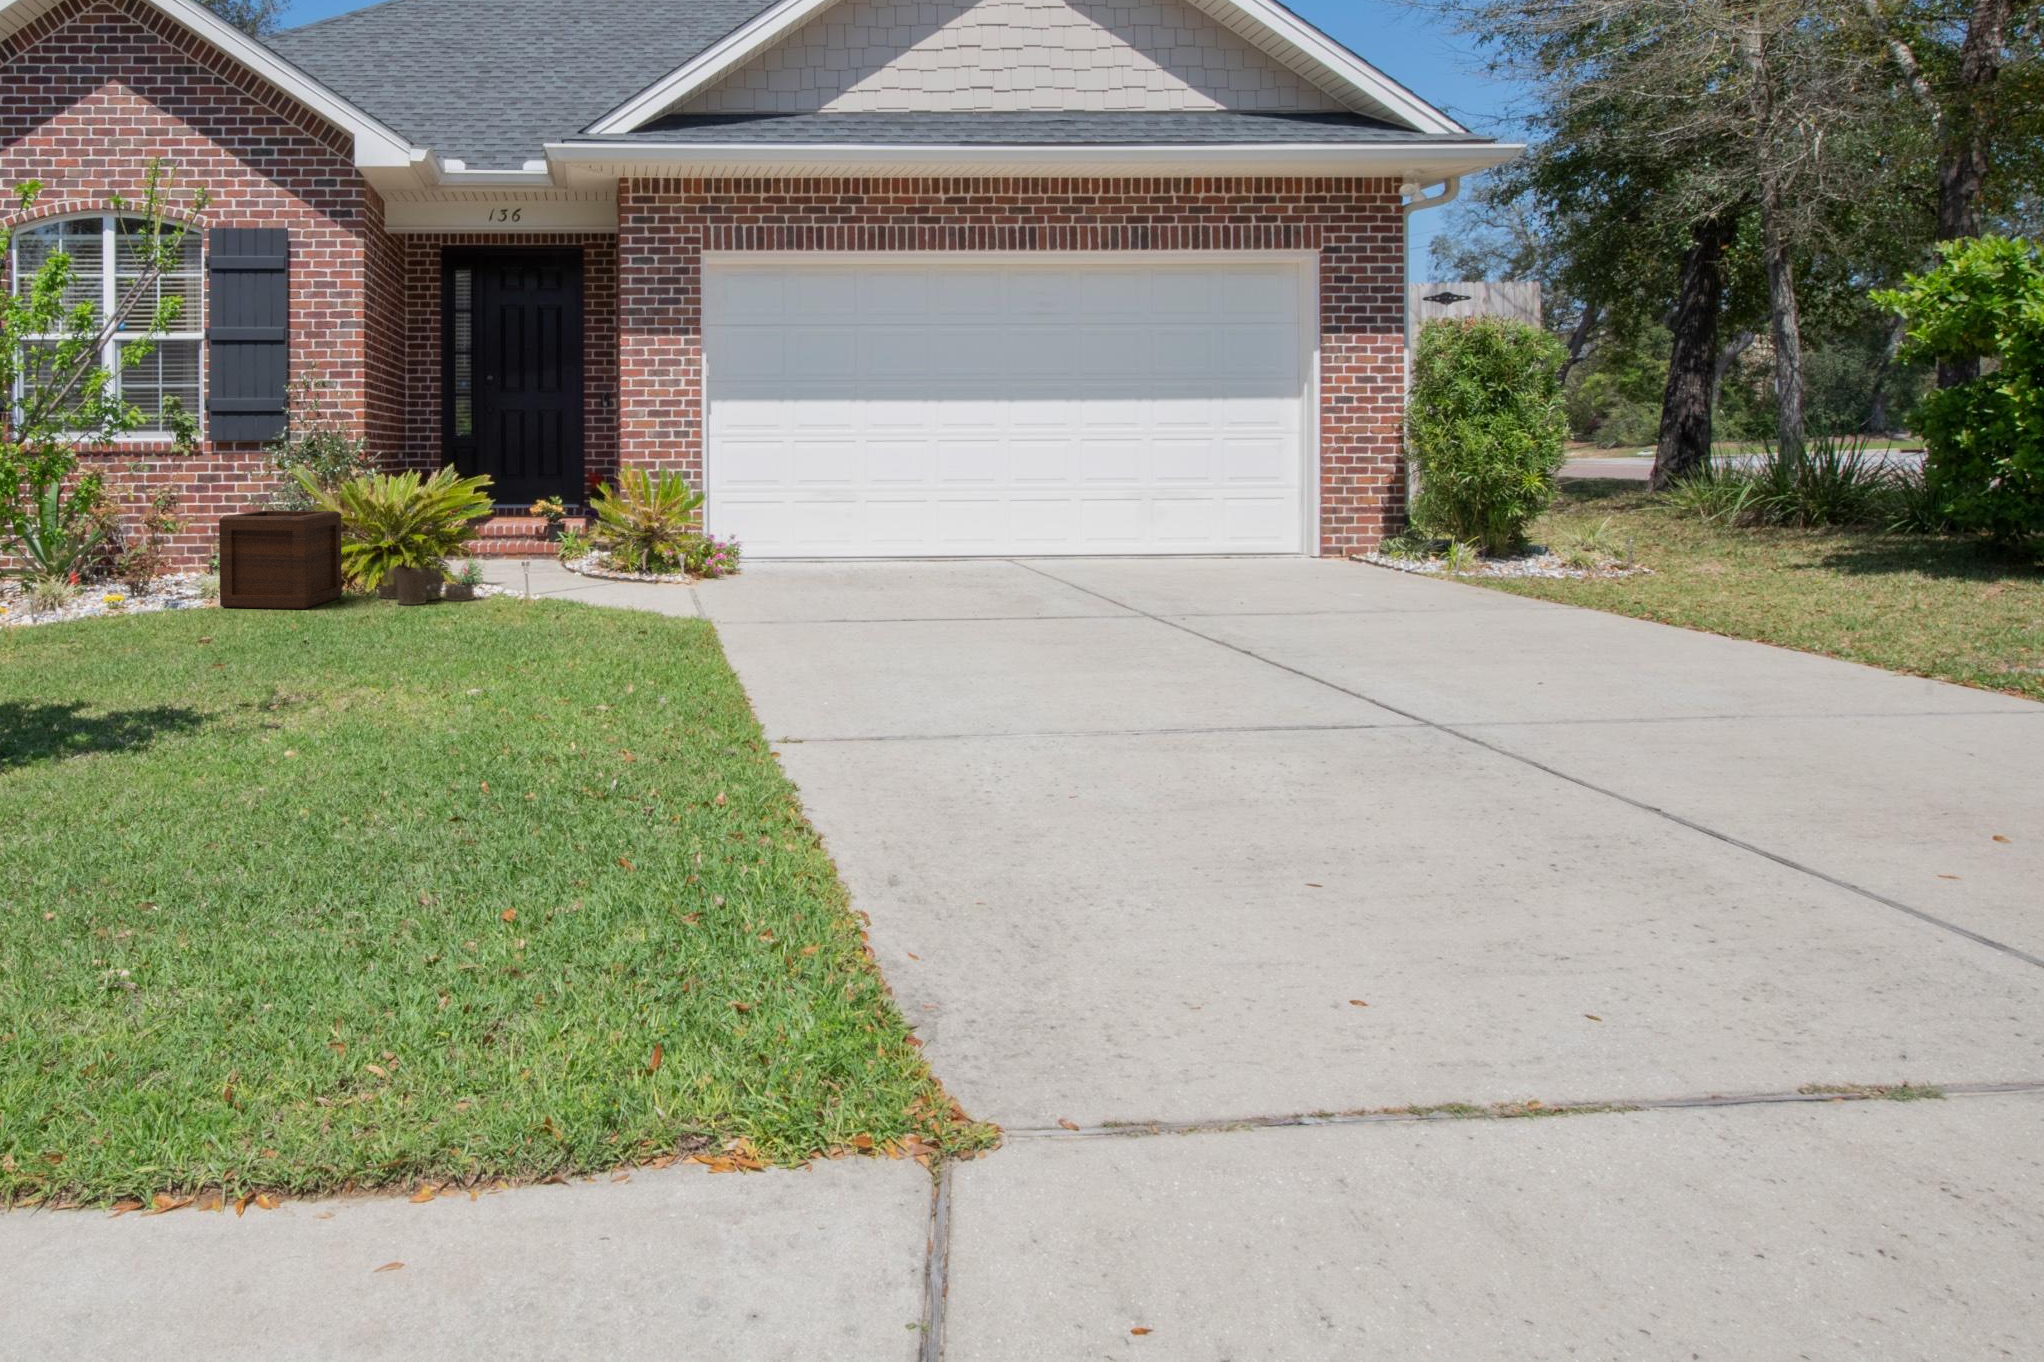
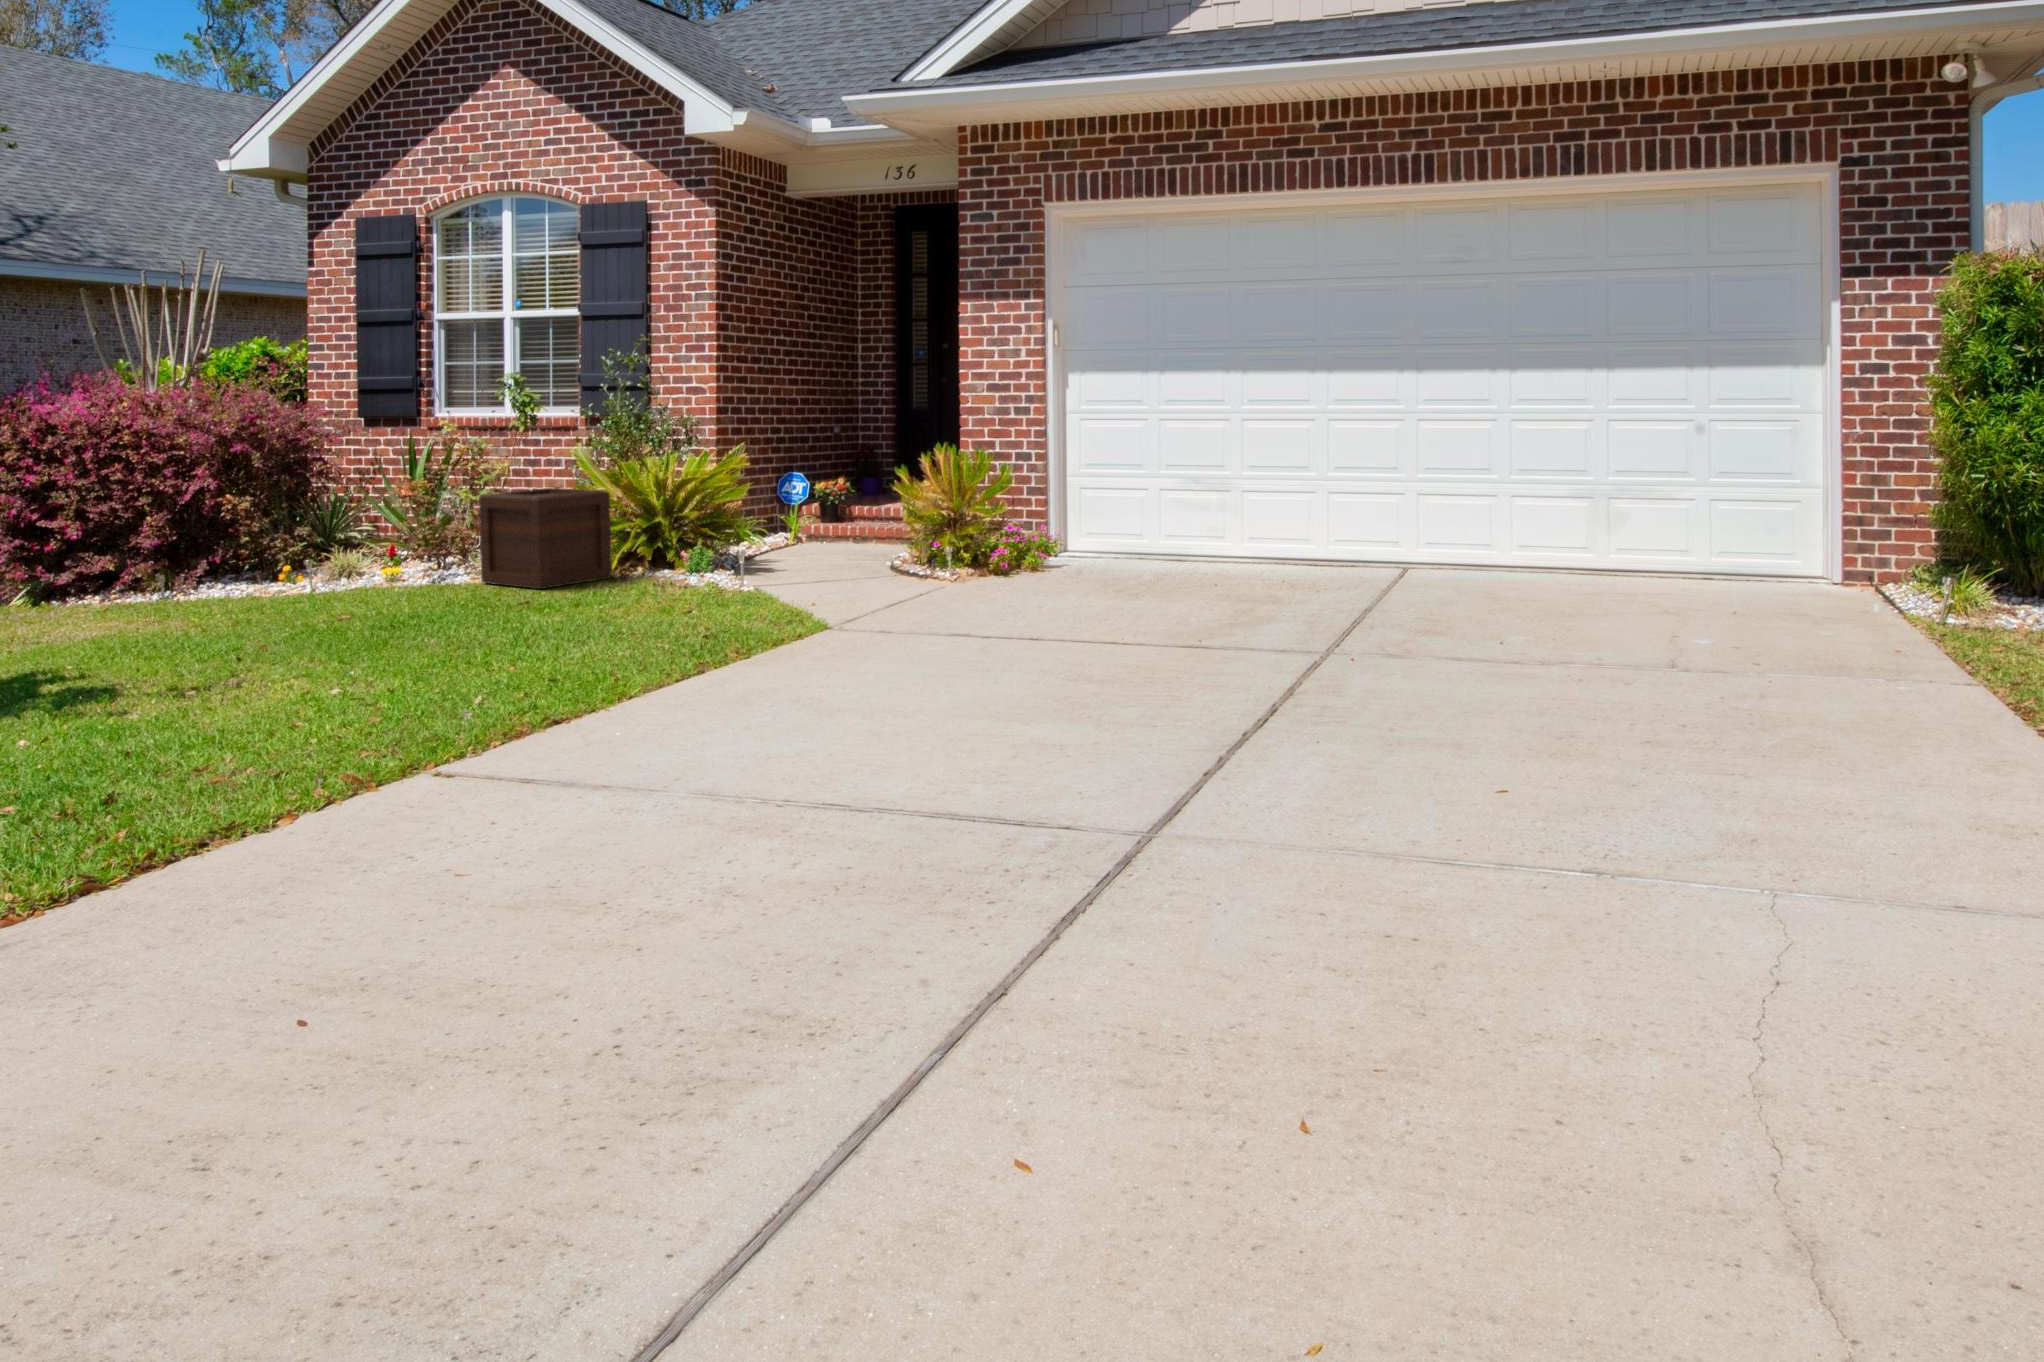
woven basket: present [378,566,474,605] -> none [633,545,720,590]

